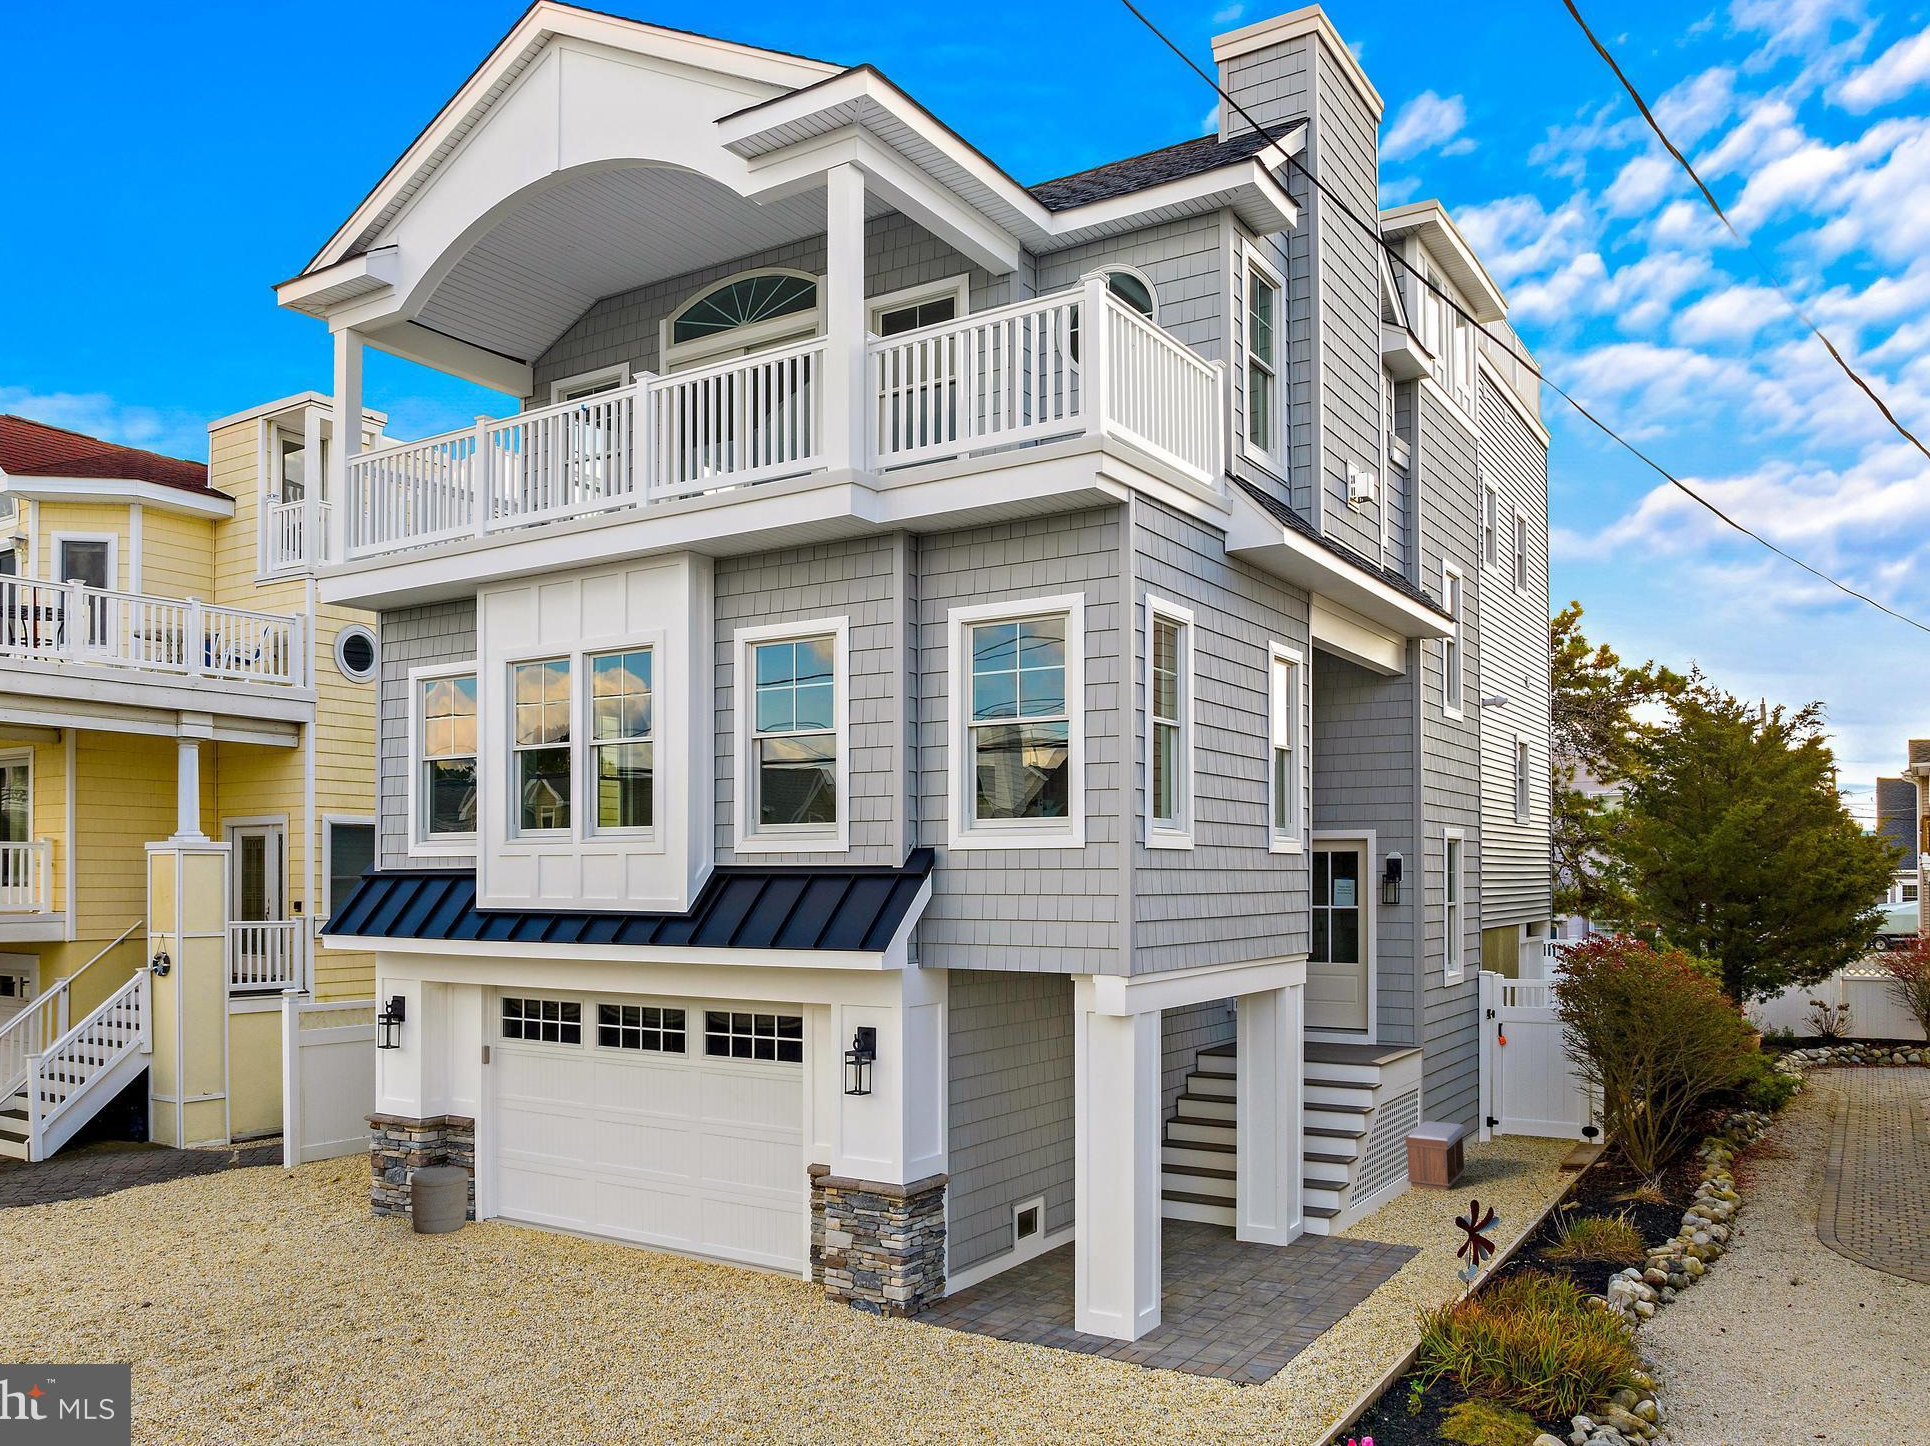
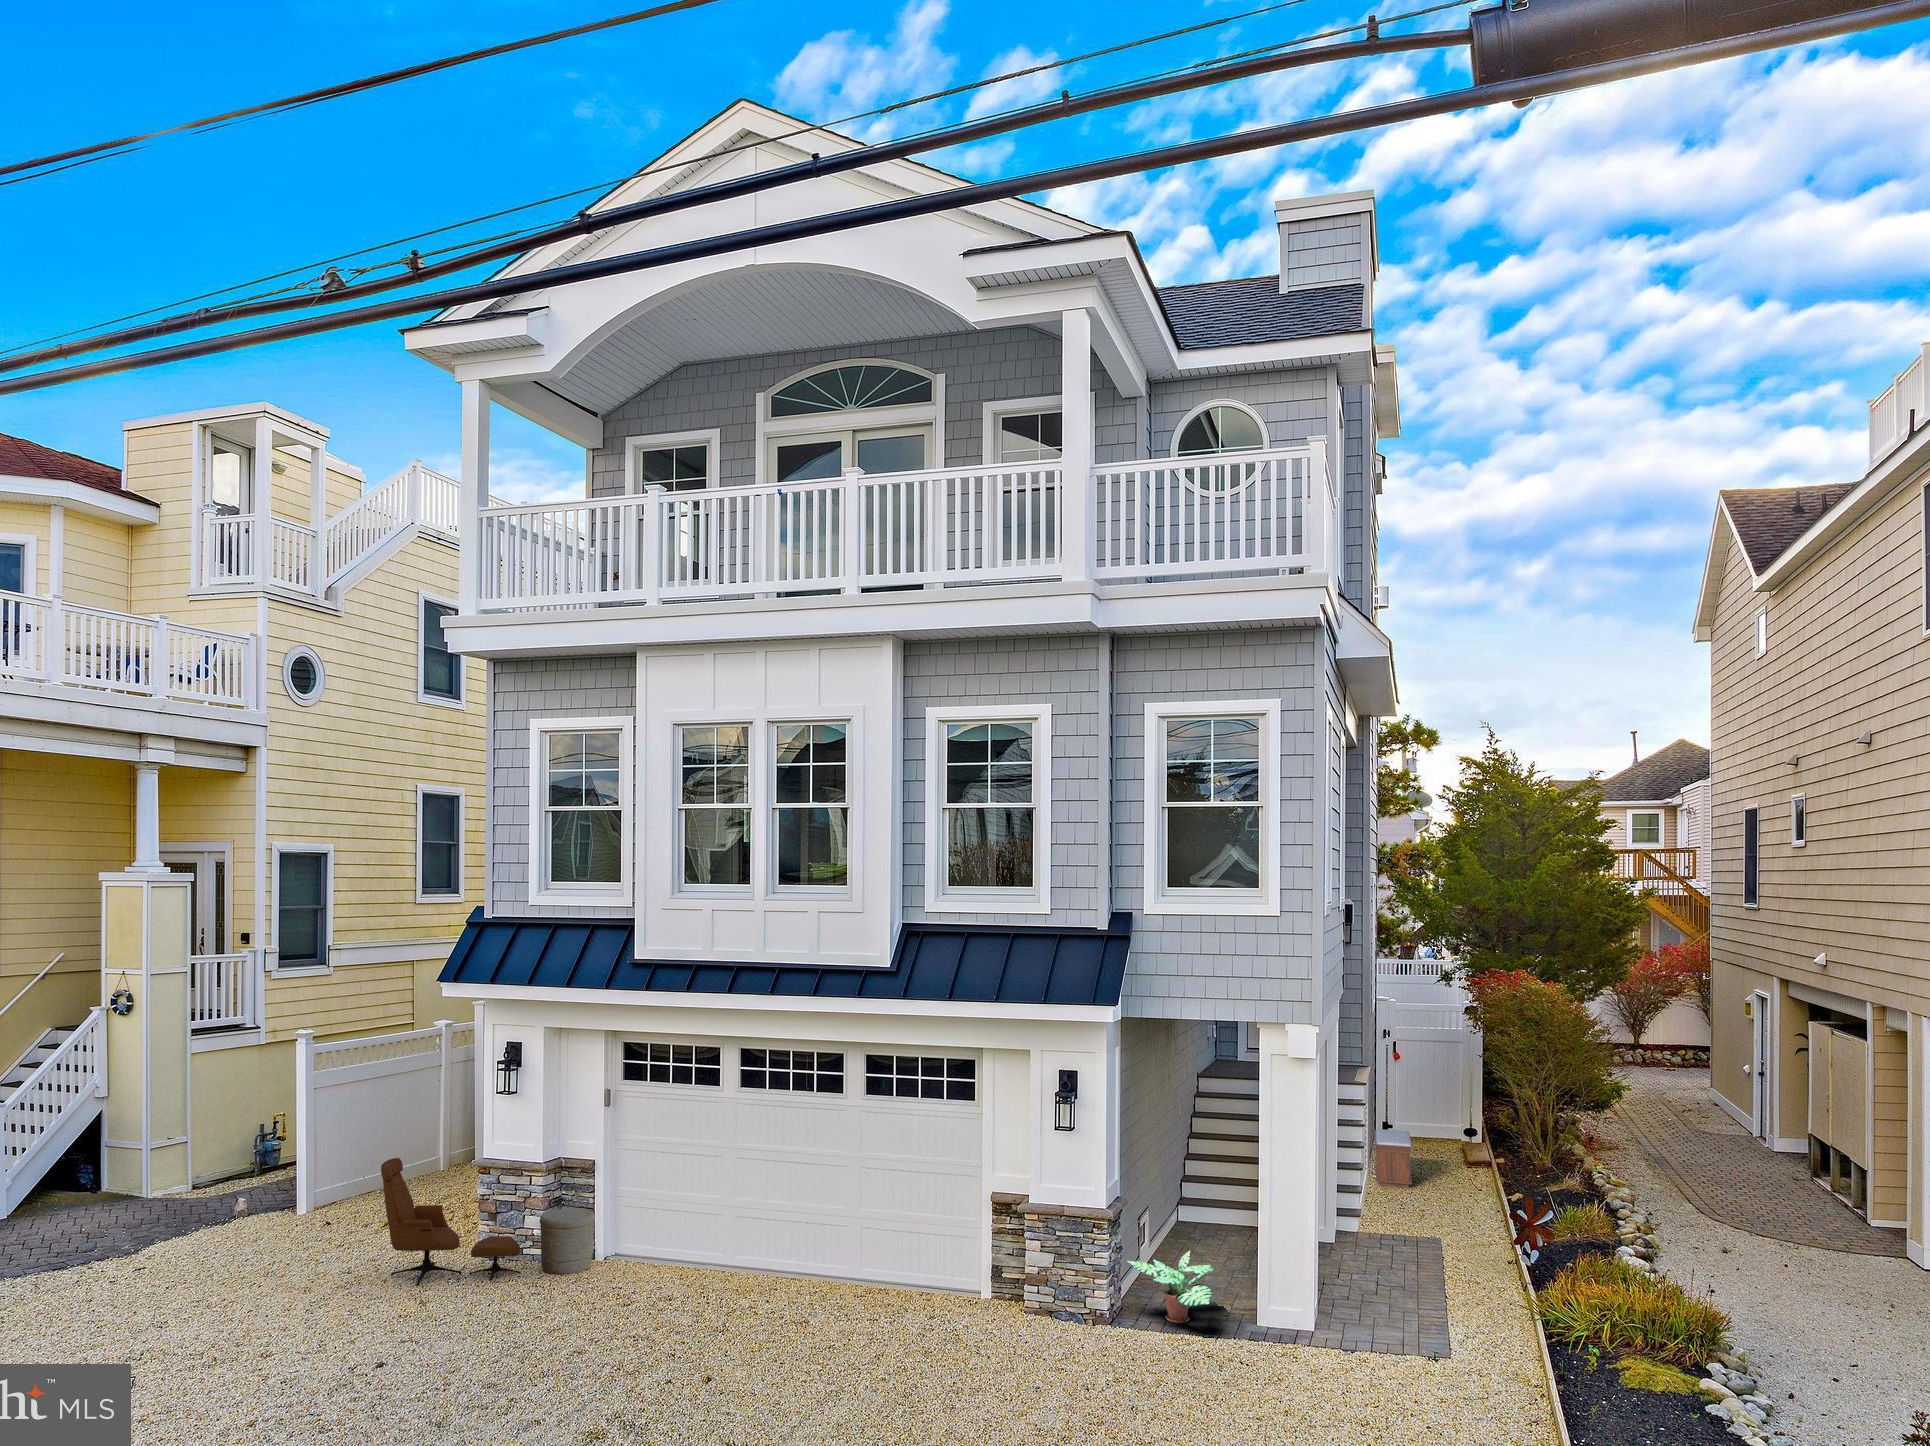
lounge chair: none [257,1109,393,1237] -> present [381,1158,520,1286]
potted plant: none [938,1236,1044,1320] -> present [1127,1250,1214,1323]

